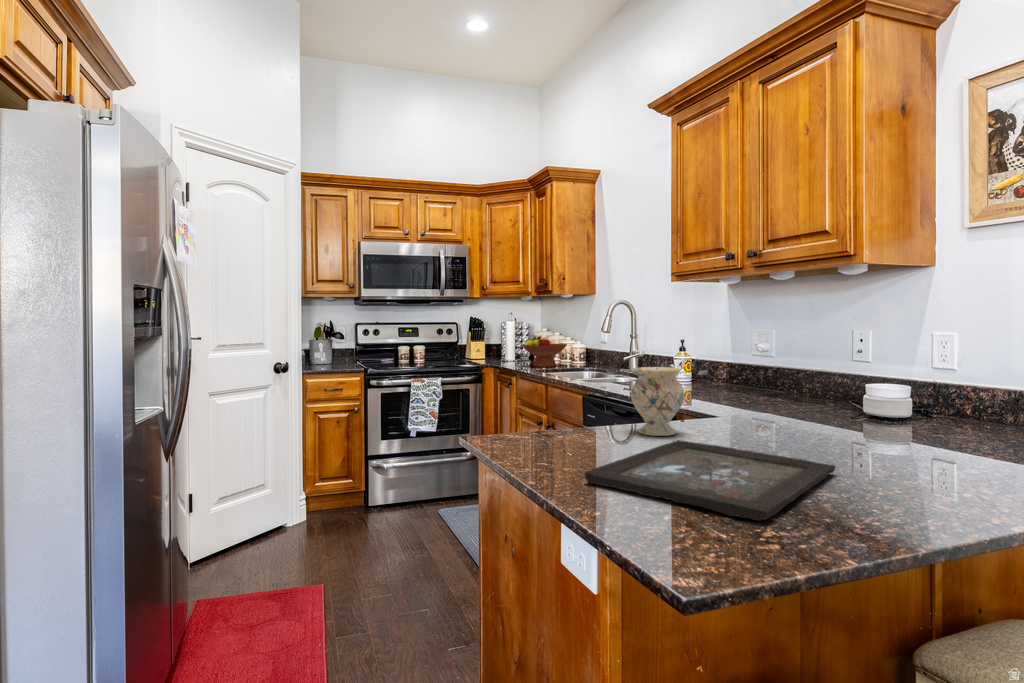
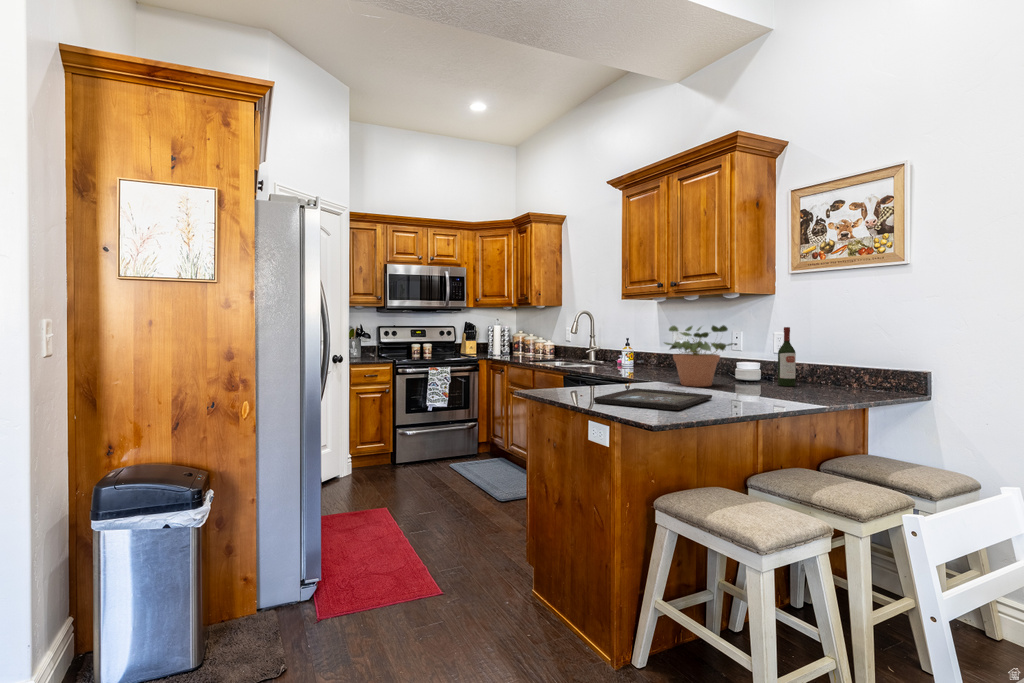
potted plant: none [733,320,872,431] -> present [665,325,734,387]
wine bottle: none [948,323,984,432] -> present [778,327,796,386]
fruit bowl: present [522,336,567,367] -> none [508,337,542,359]
vase: present [631,367,684,436] -> none [607,351,637,389]

